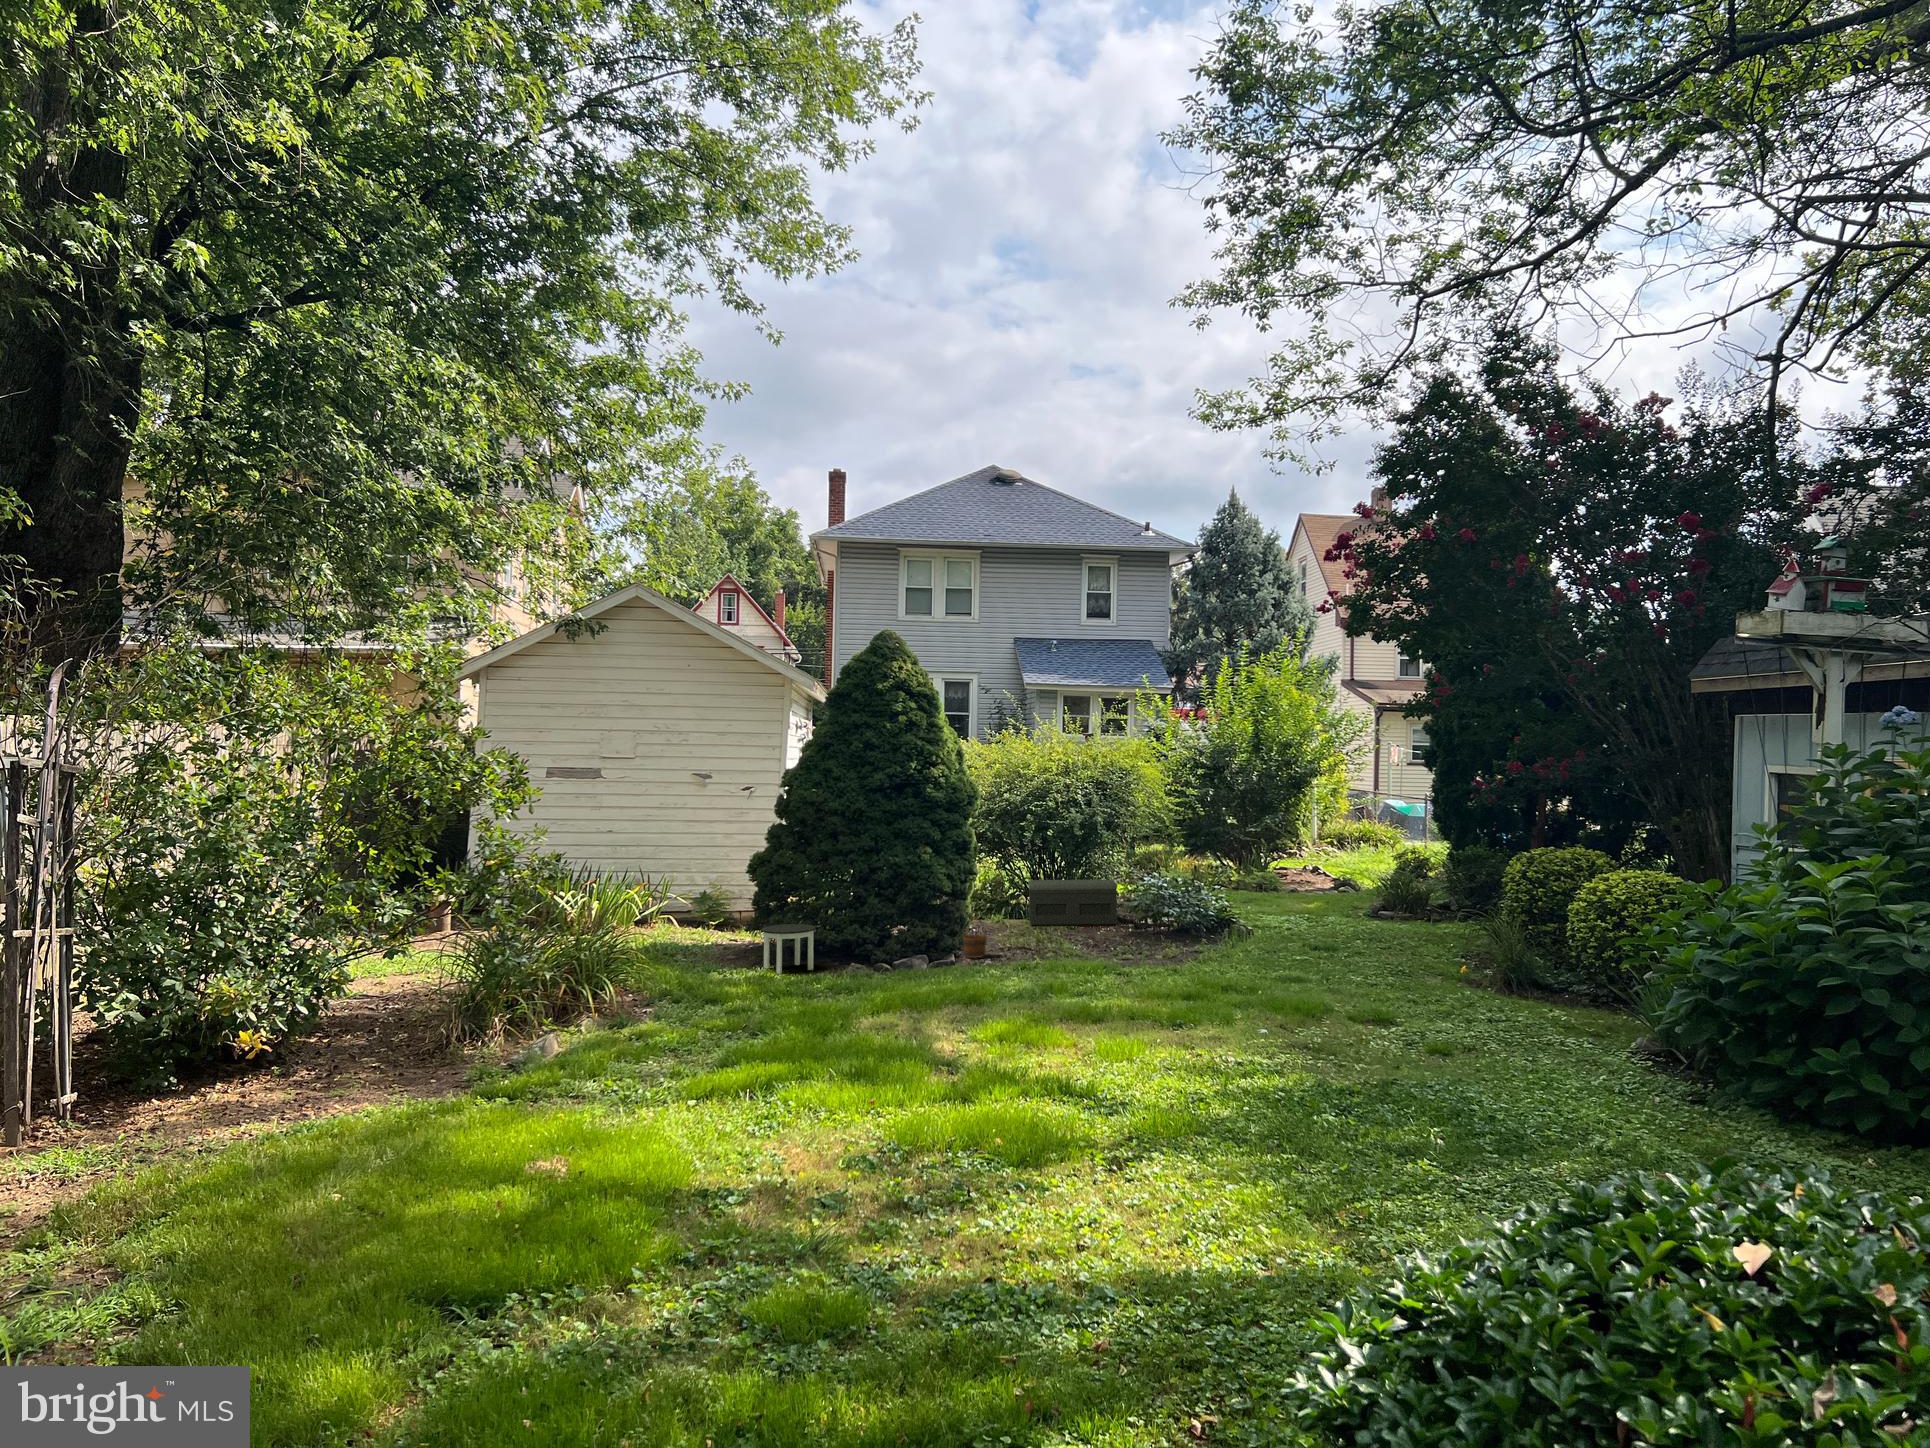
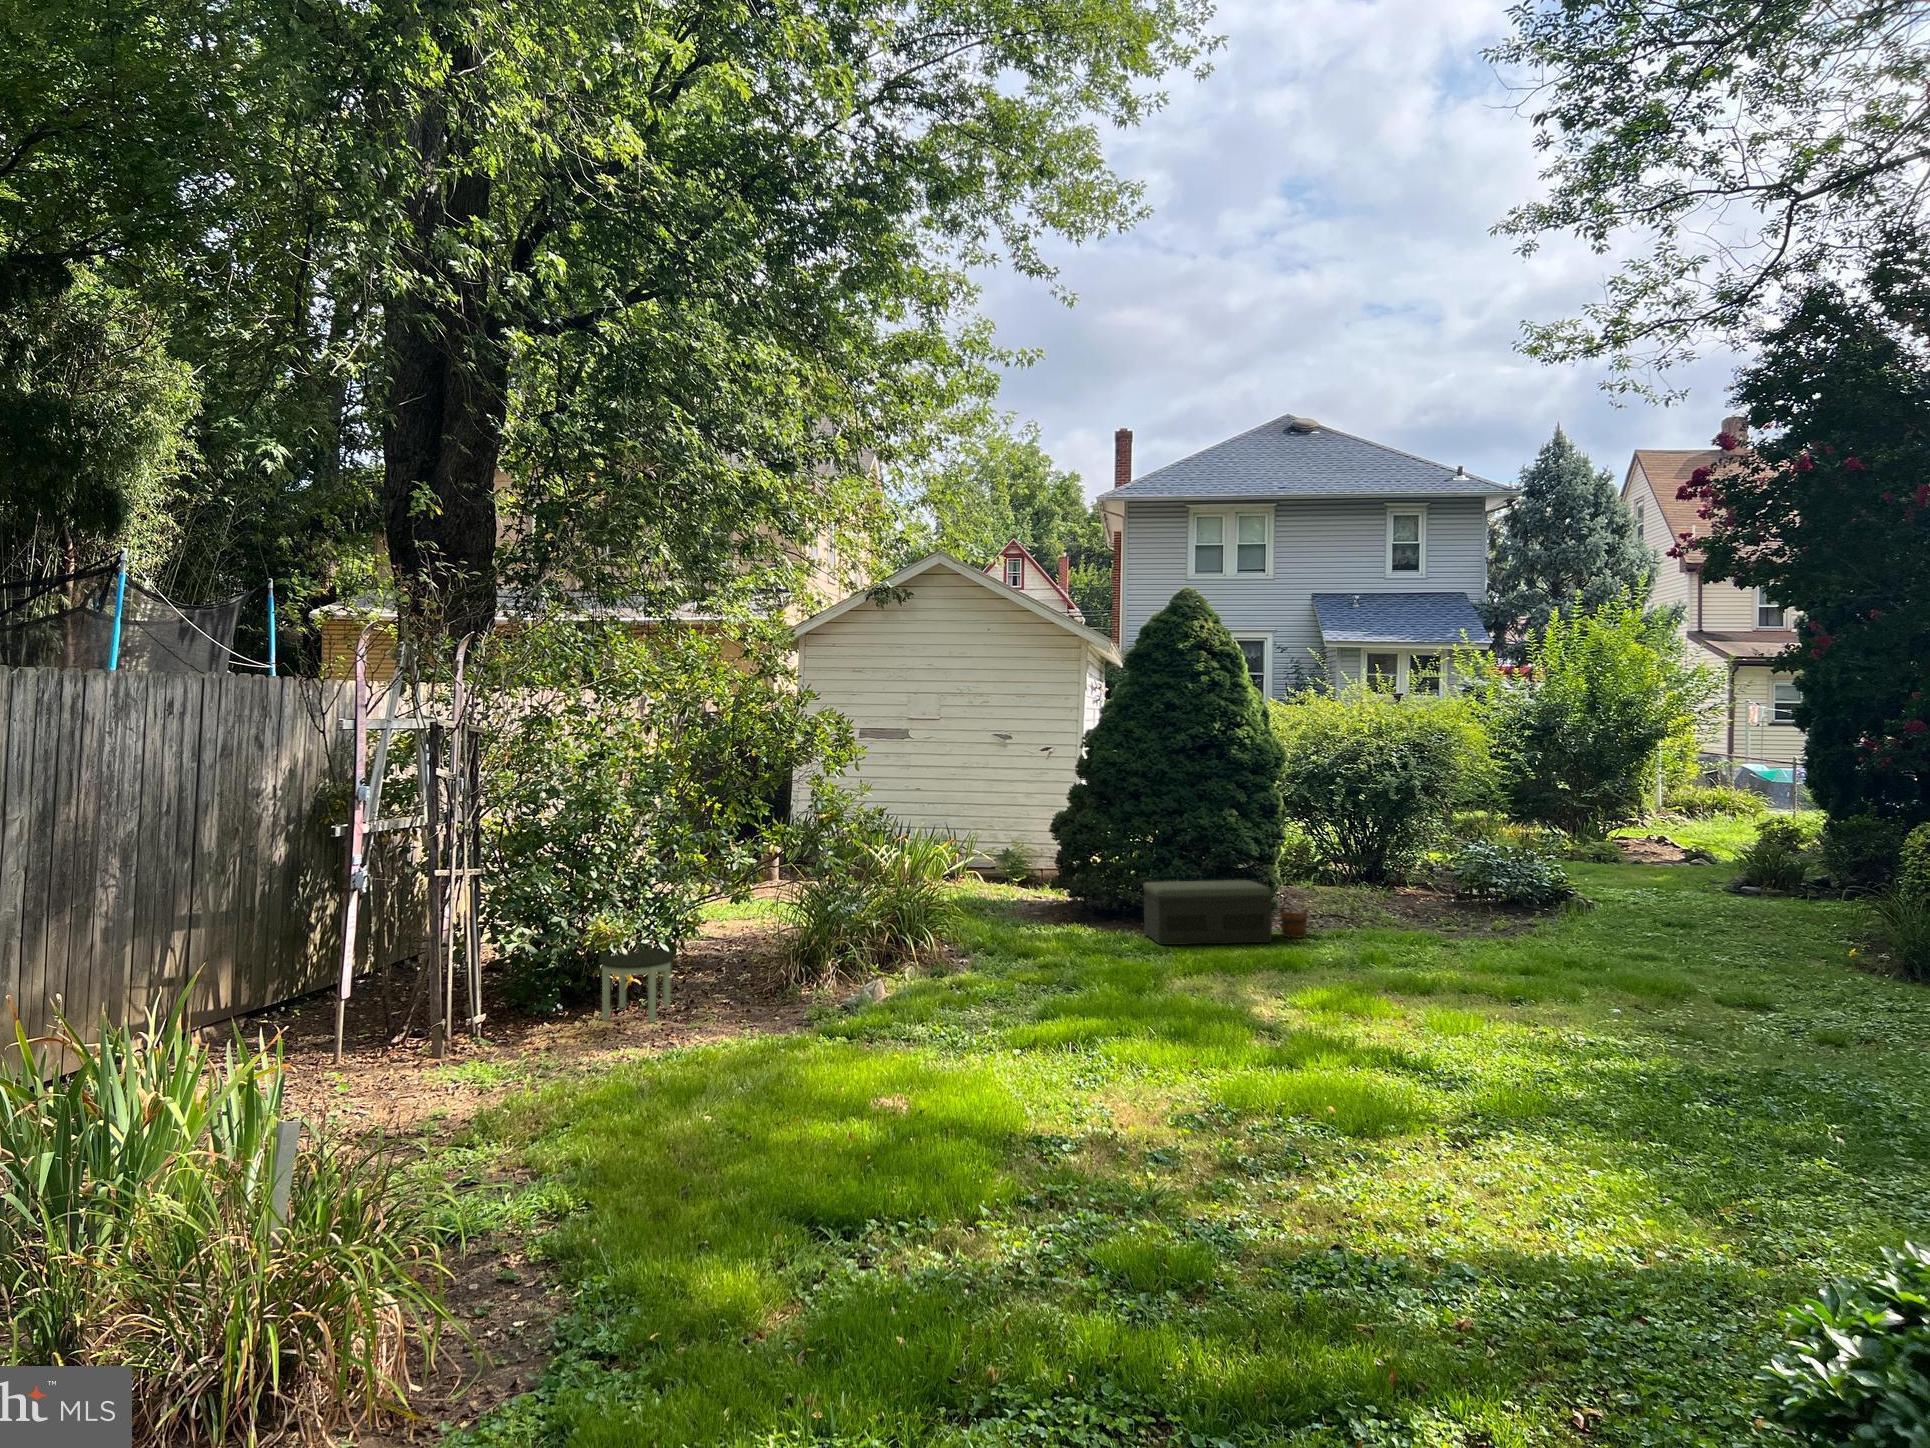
storage bench: present [1028,880,1117,926] -> present [1143,880,1272,945]
round table: present [762,924,816,974] -> present [599,949,675,1022]

